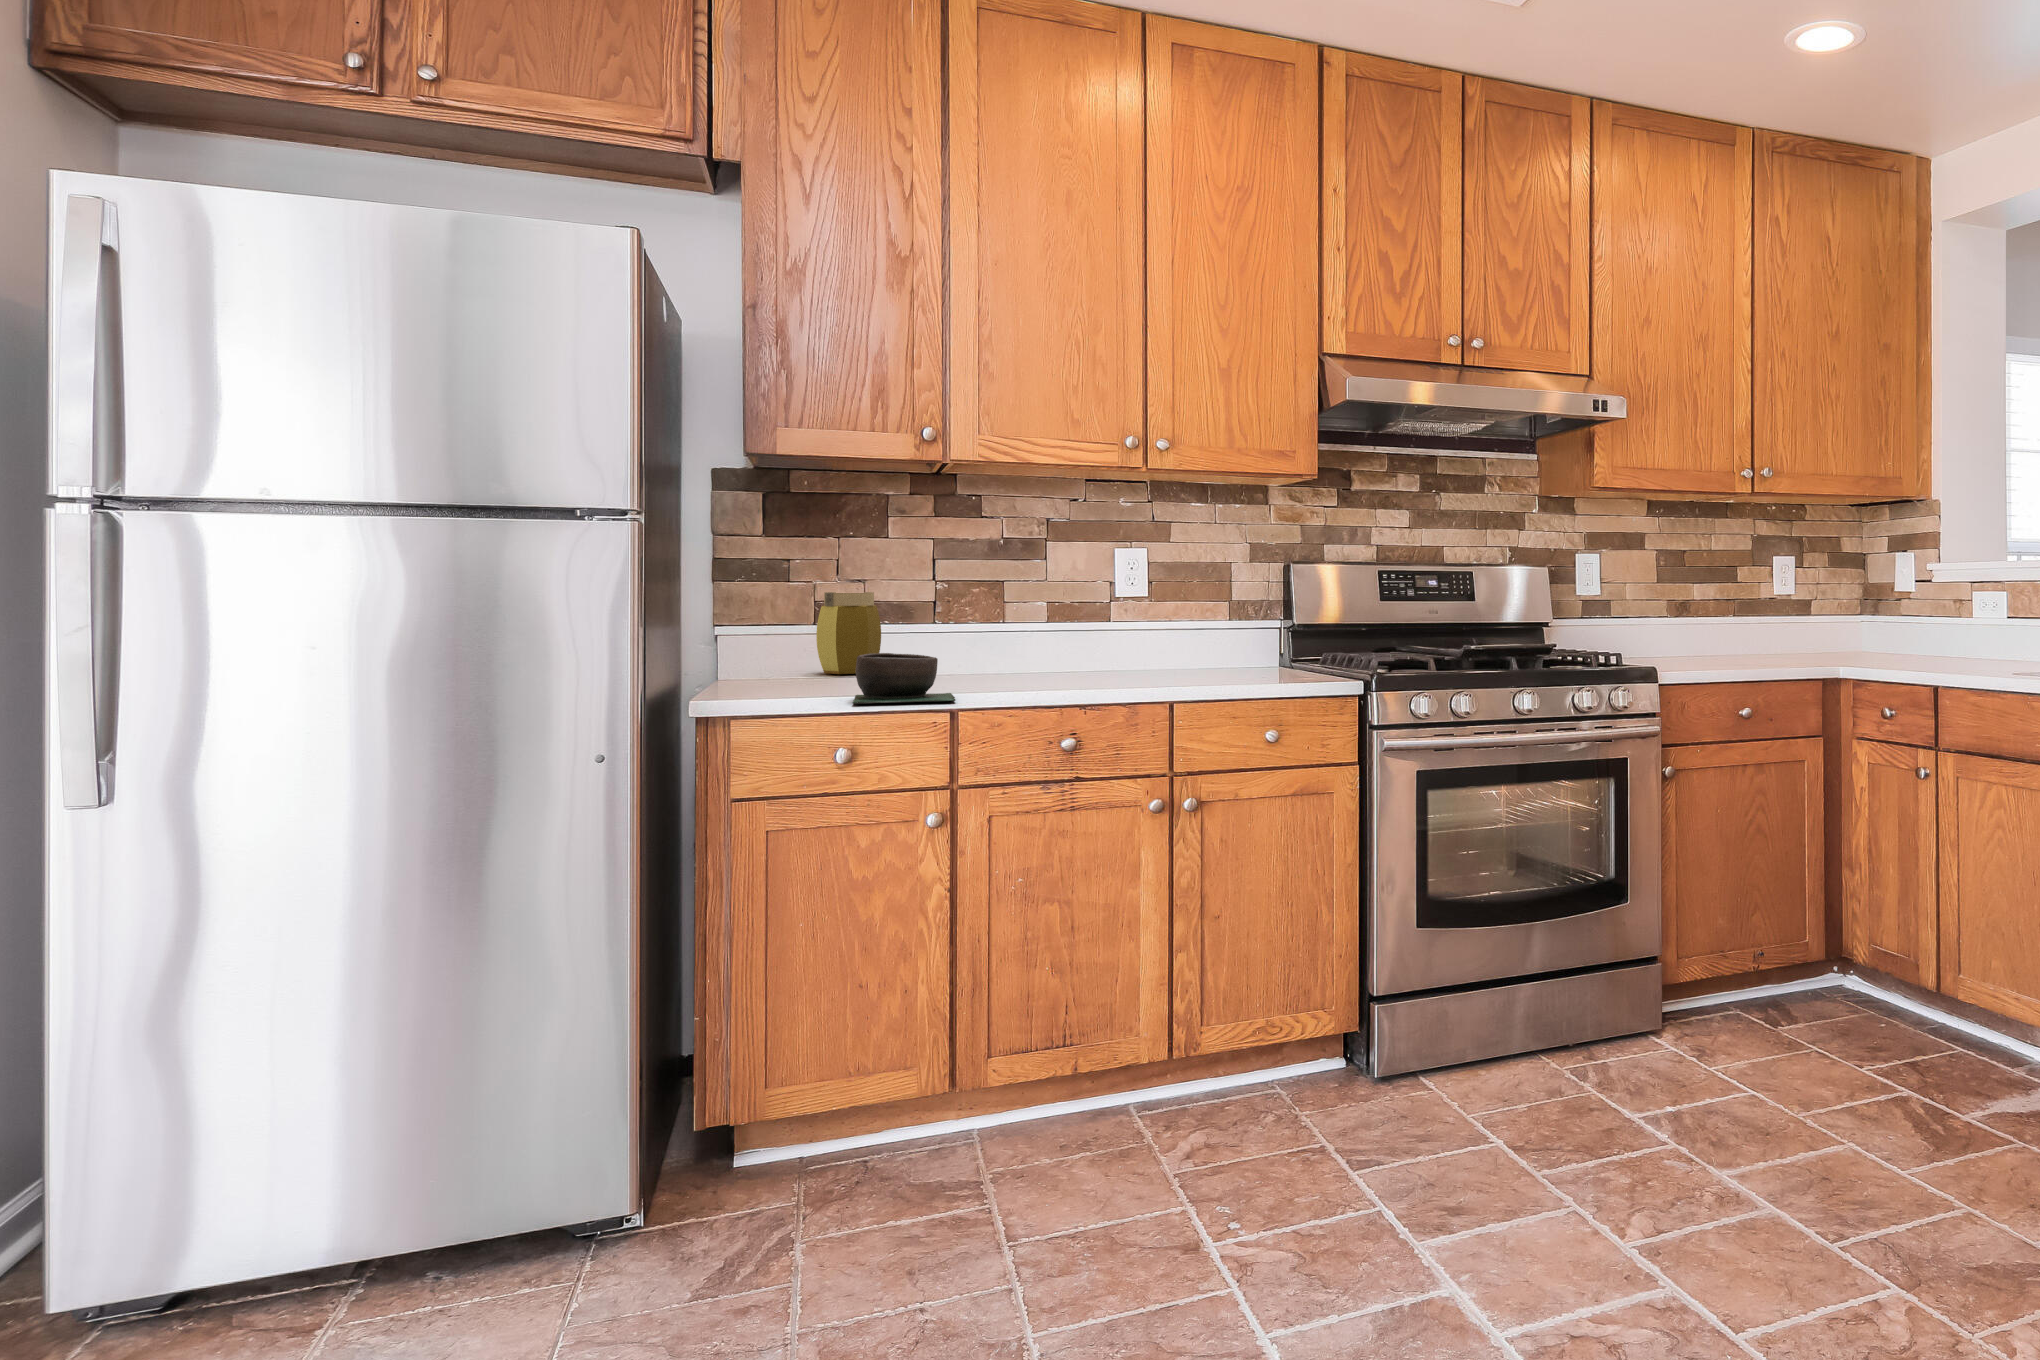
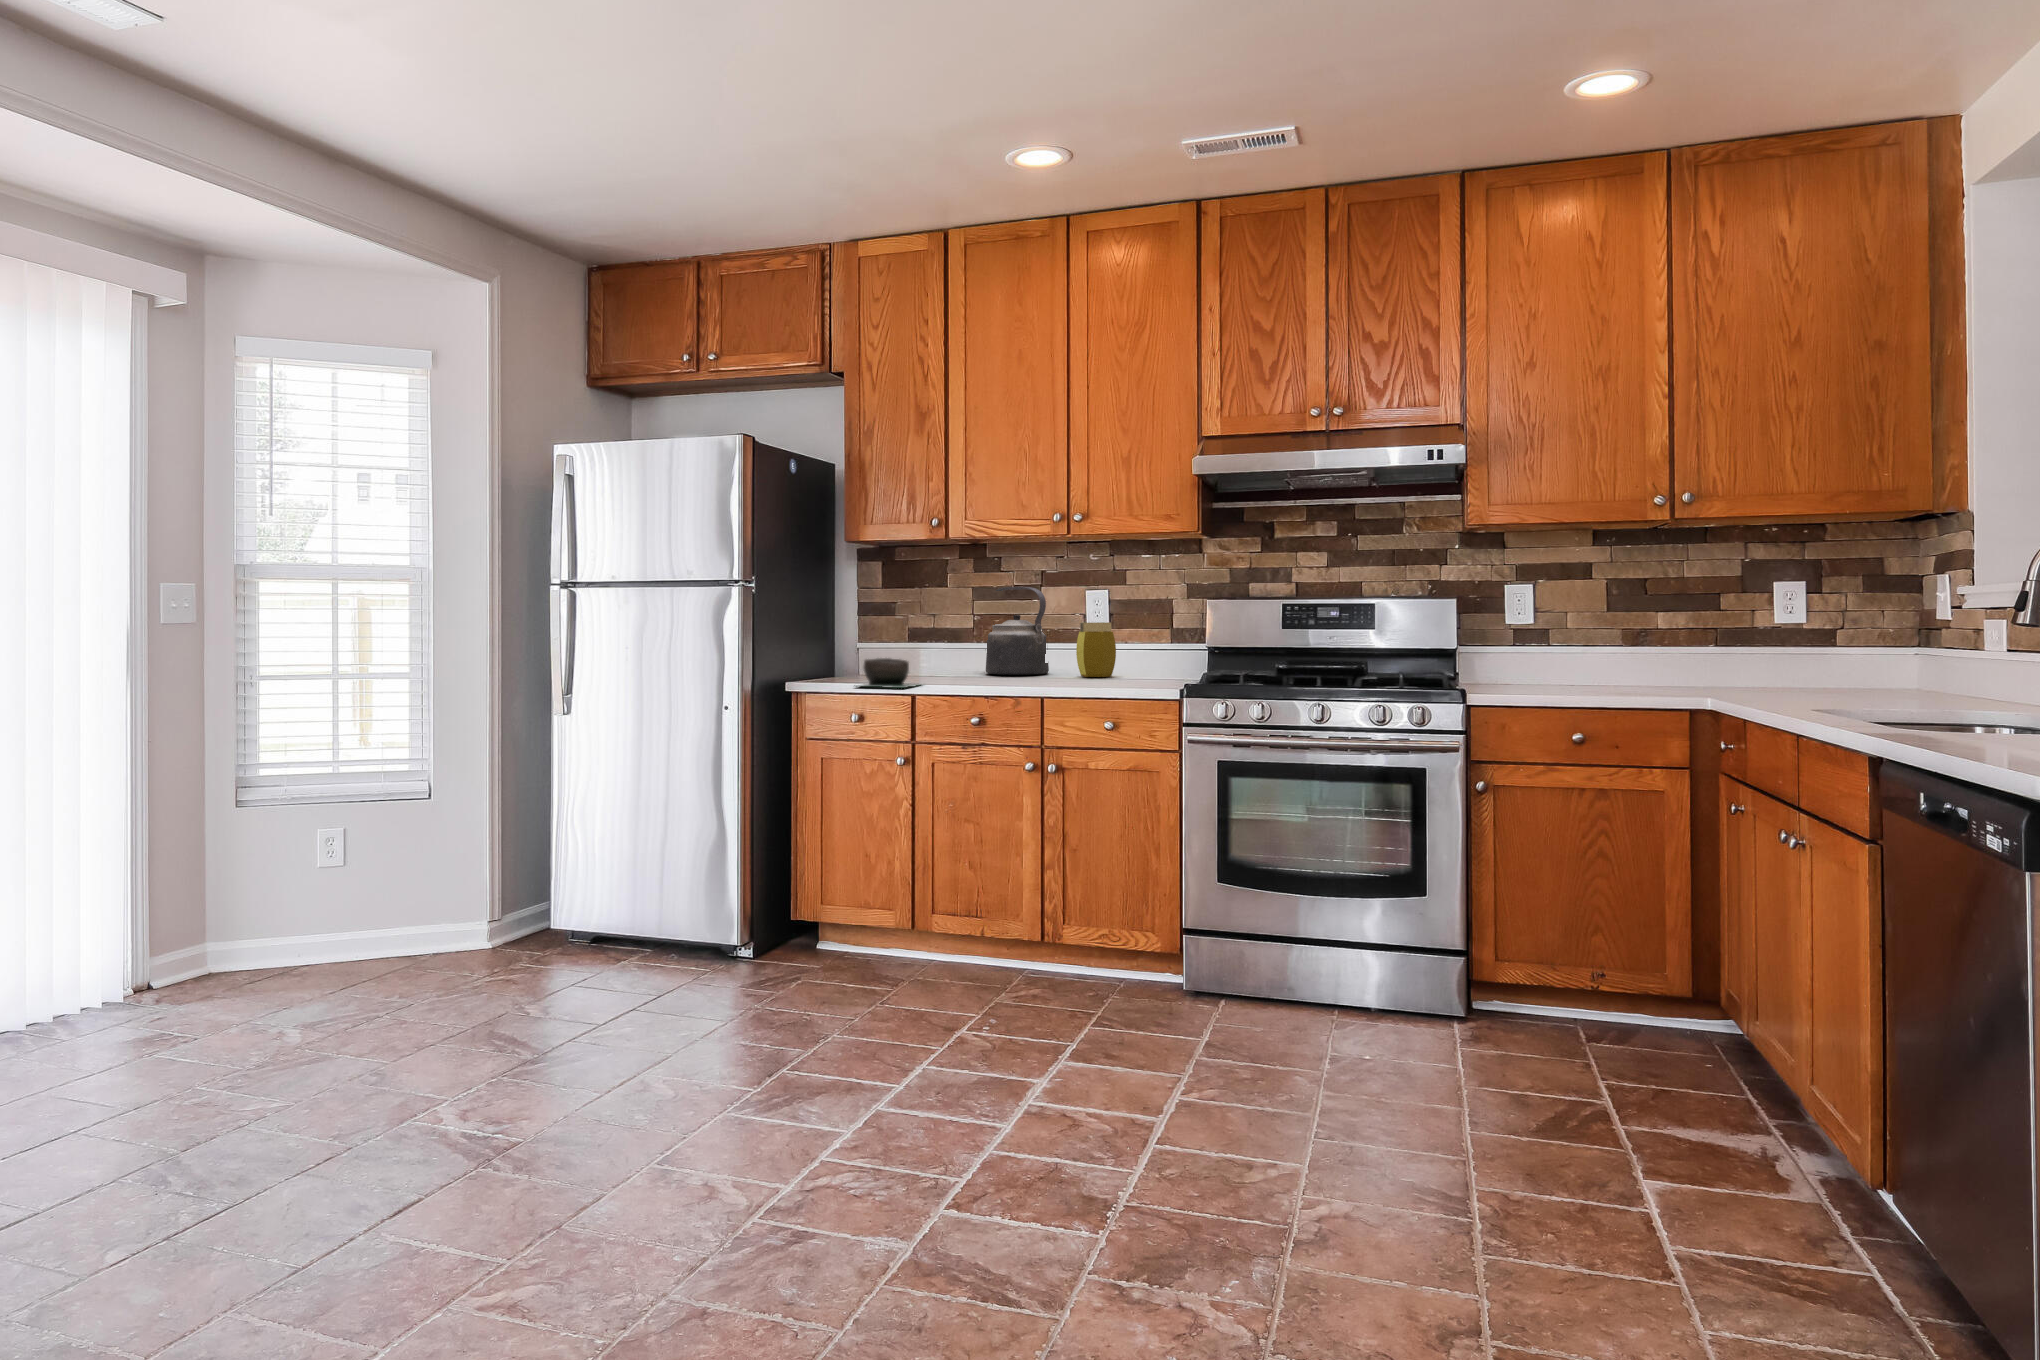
kettle: none [942,541,1067,672] -> present [986,587,1049,675]
jar: present [816,592,881,674] -> present [1076,622,1116,677]

